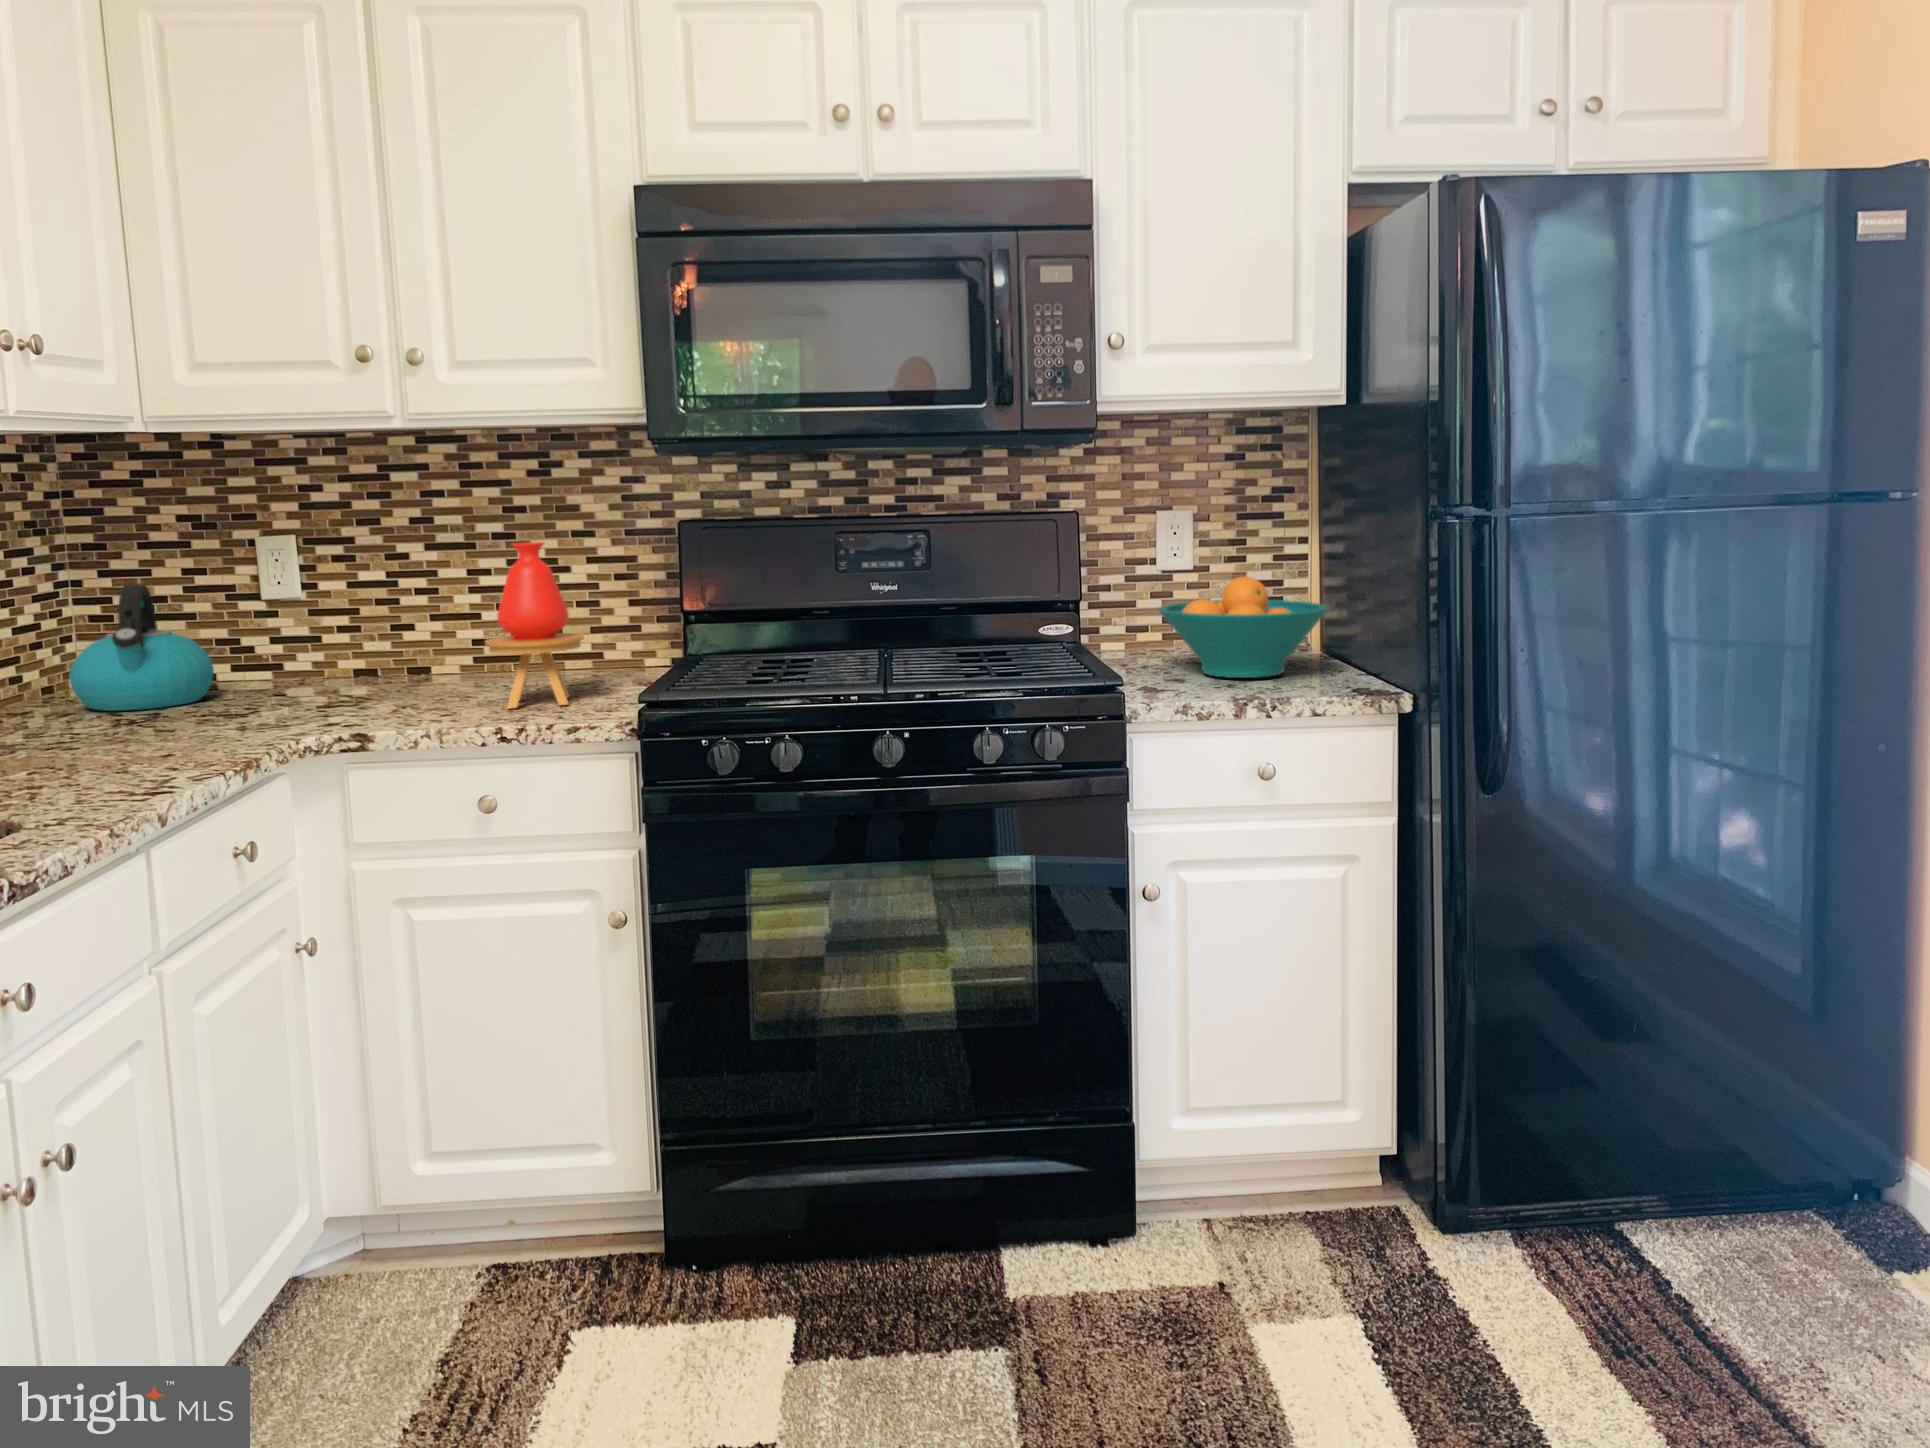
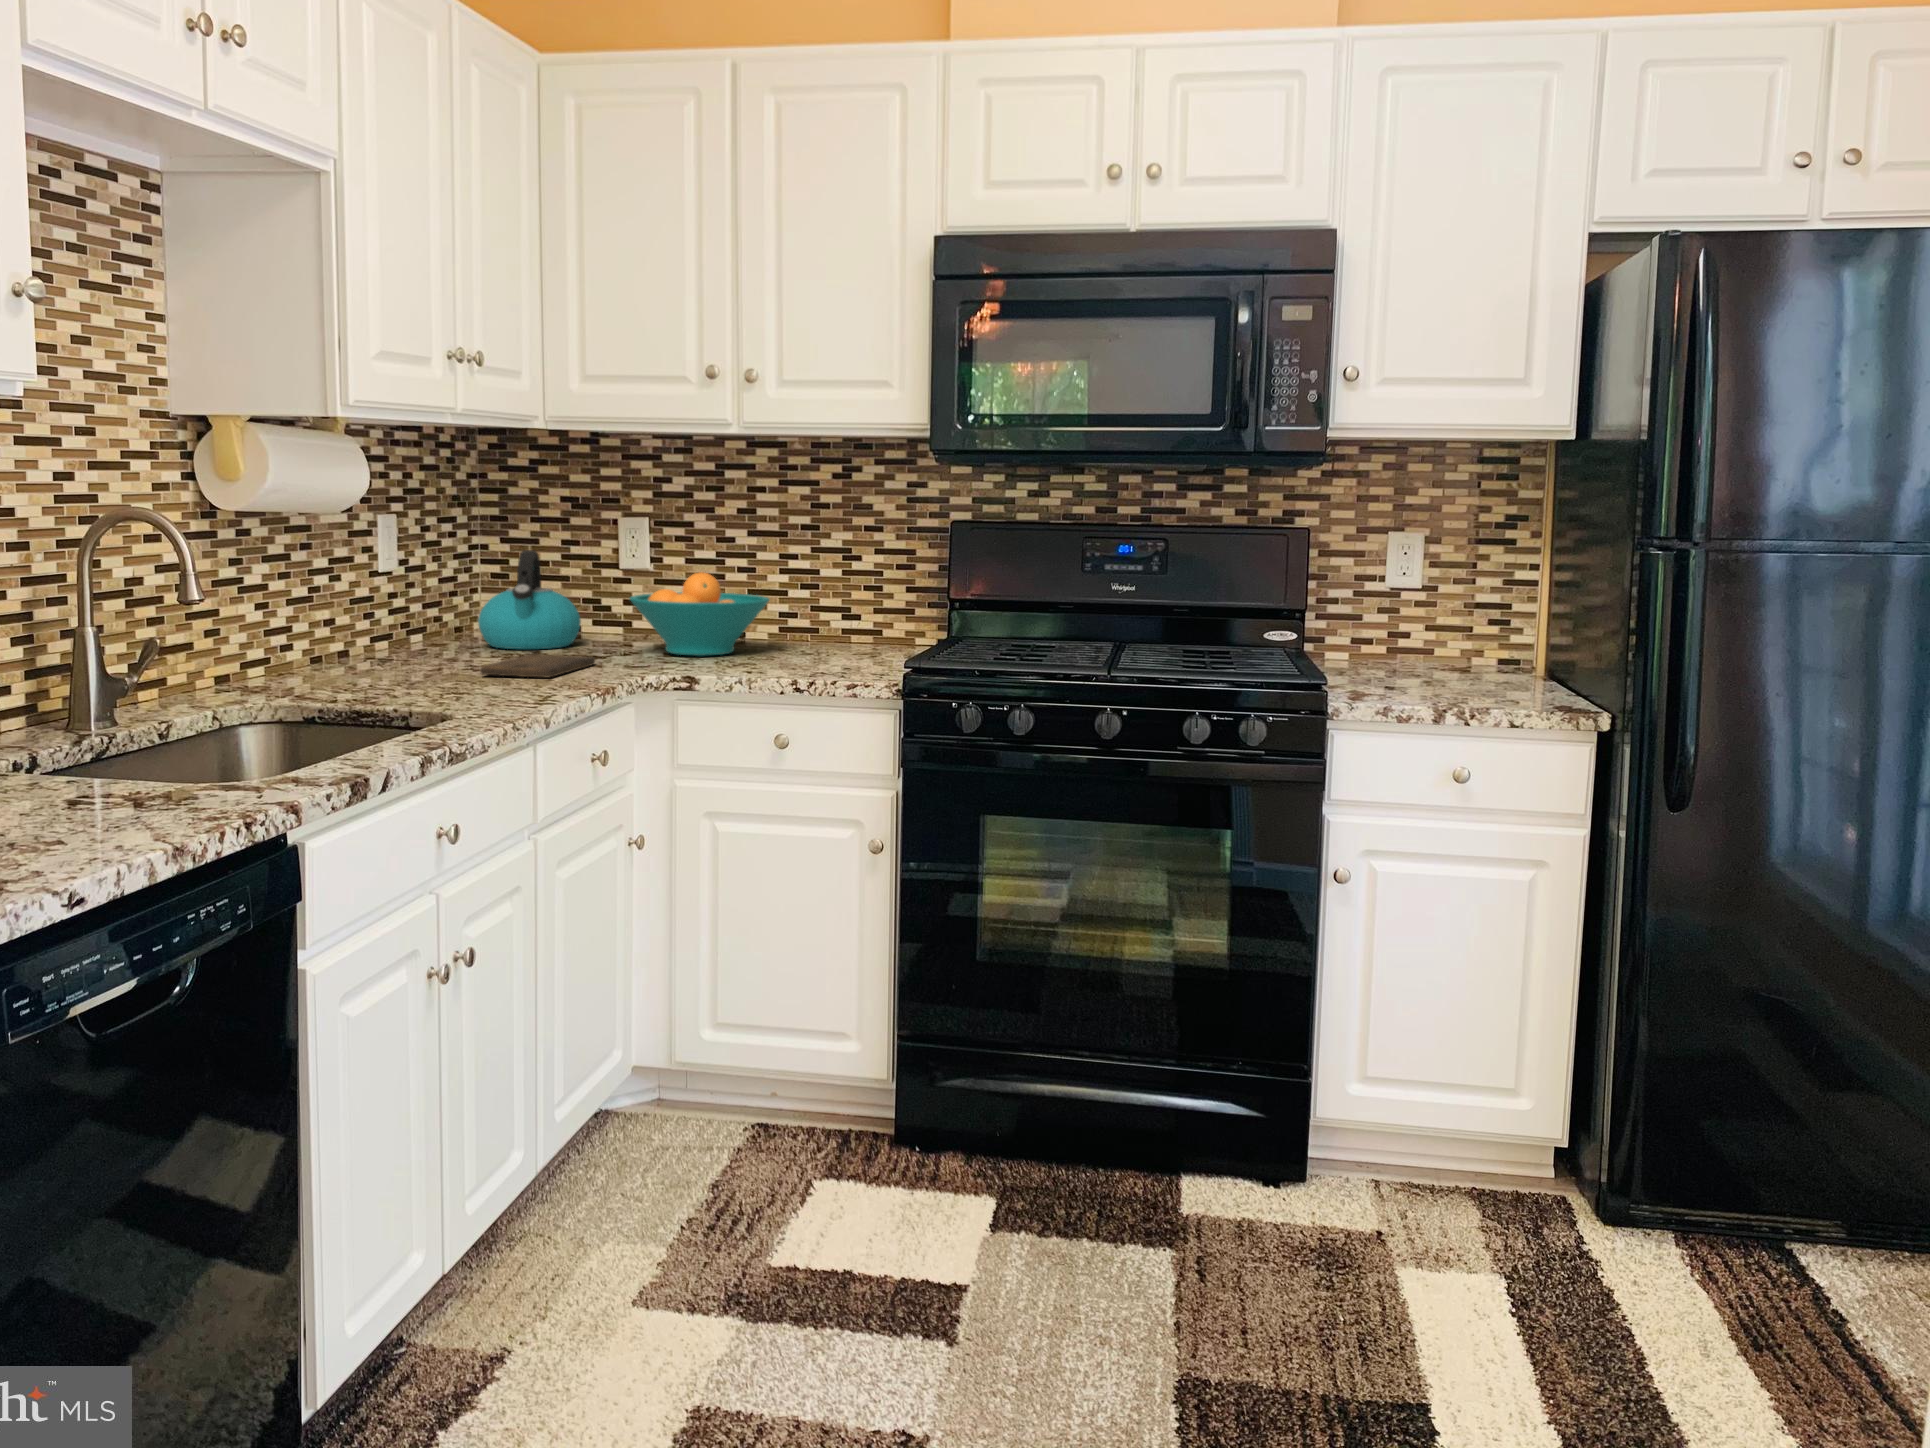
vase: present [485,542,584,708] -> none [789,532,868,668]
fruit bowl: present [1159,577,1329,678] -> present [630,572,769,656]
cutting board: none [64,716,232,753] -> present [480,654,595,677]

